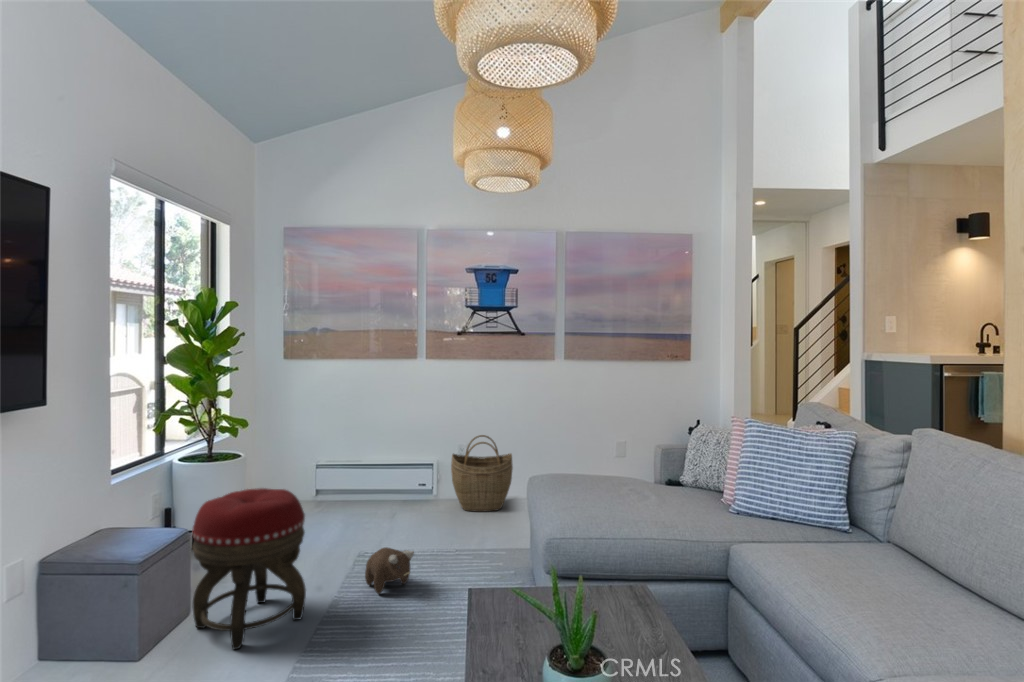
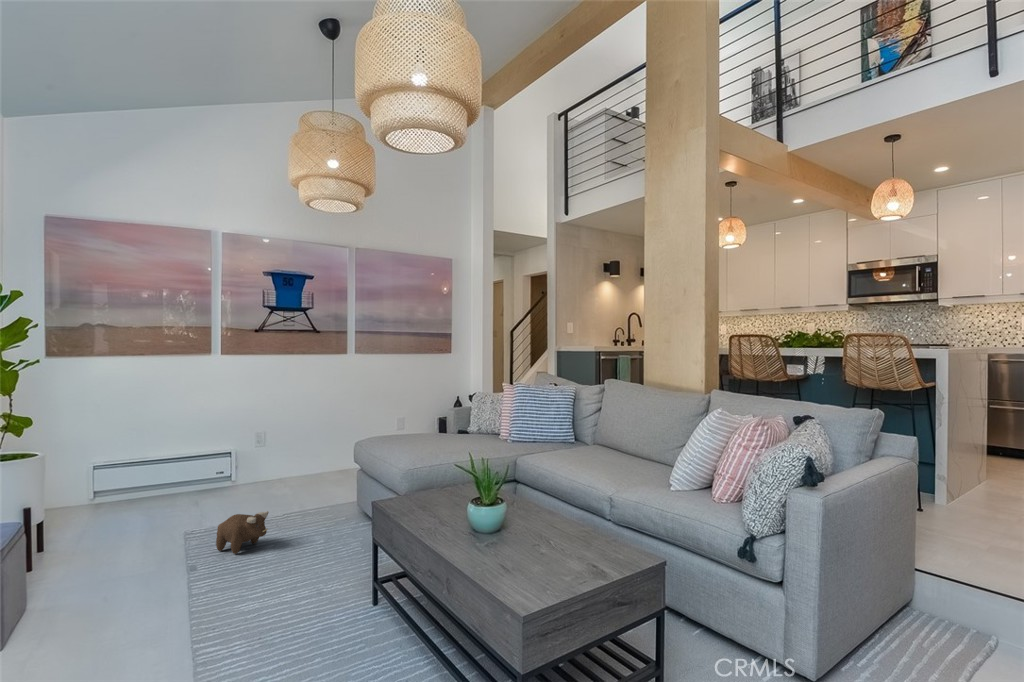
woven basket: present [451,435,513,512] -> none [254,421,314,489]
footstool: present [192,488,306,649] -> none [46,469,174,618]

